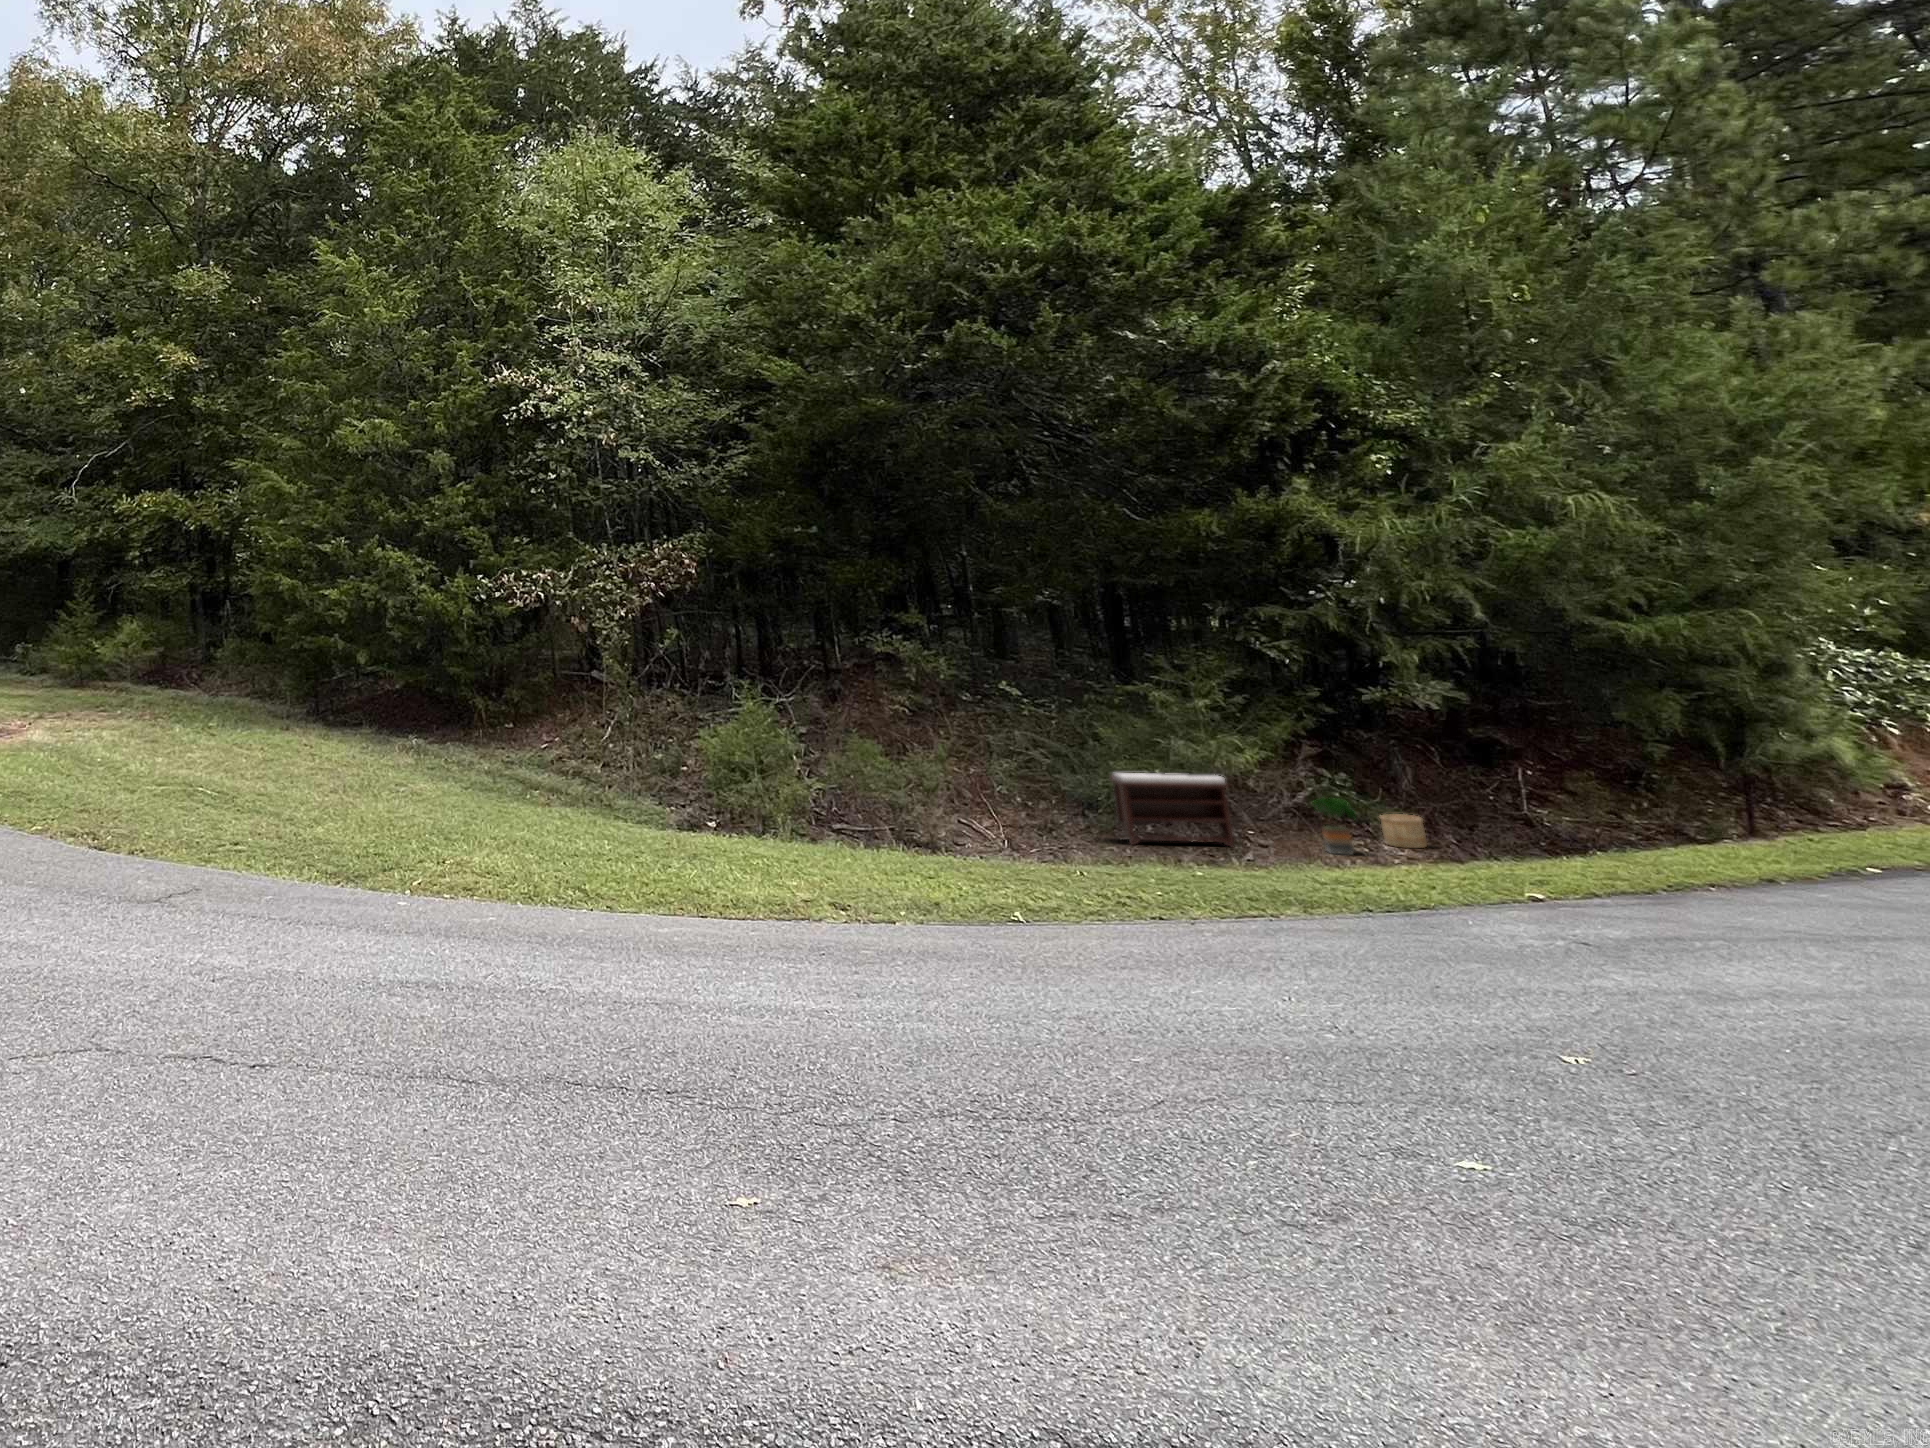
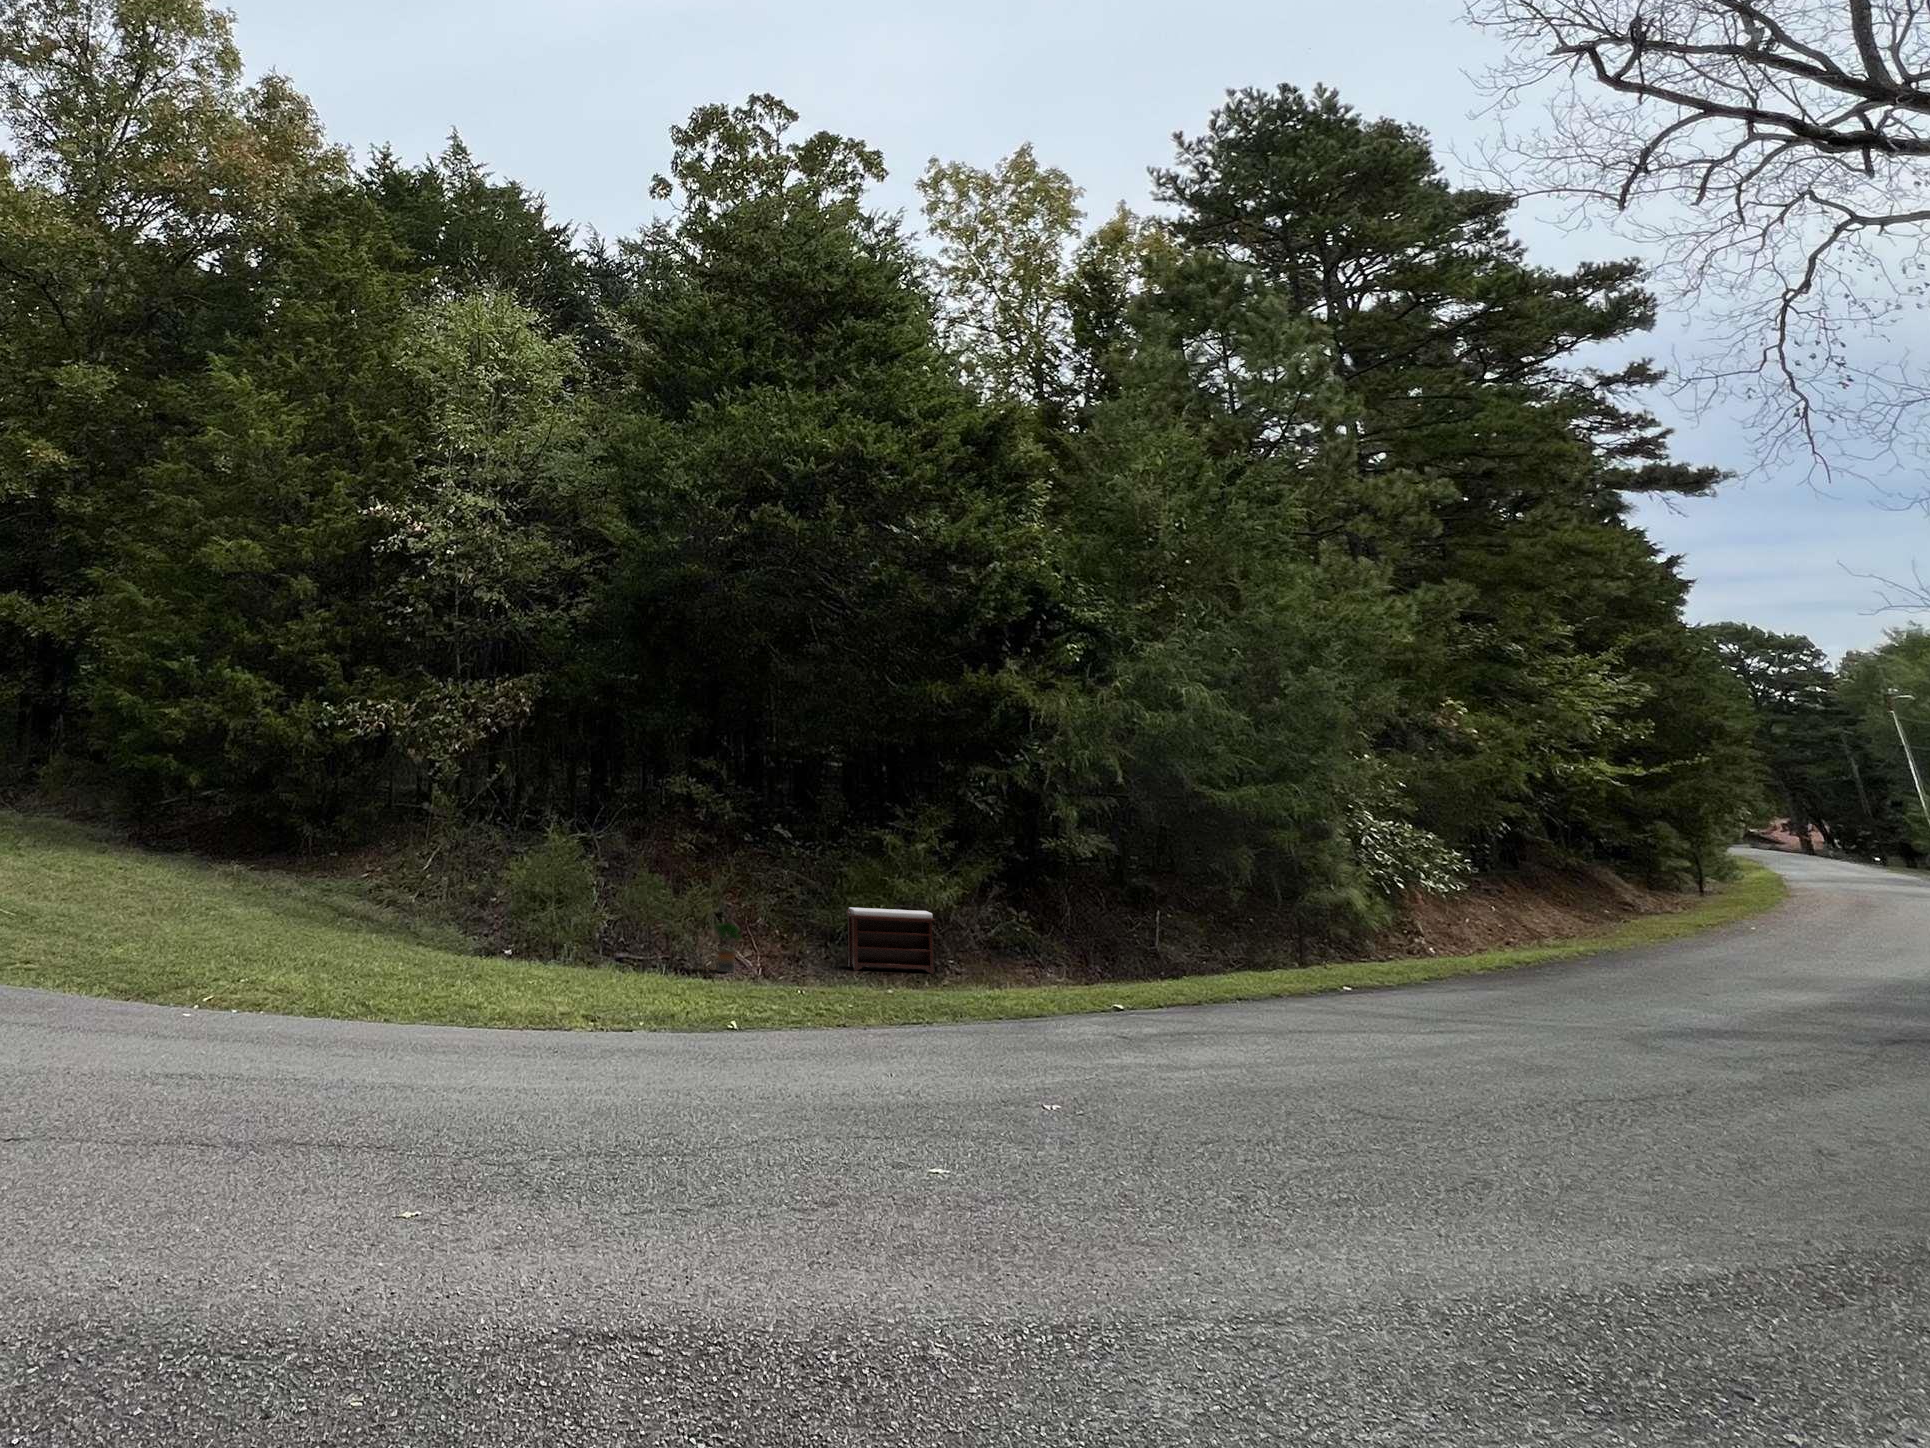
potted tree: present [1313,798,1356,855] -> present [715,923,742,973]
wooden bucket: present [1380,814,1427,848] -> none [1045,949,1076,977]

